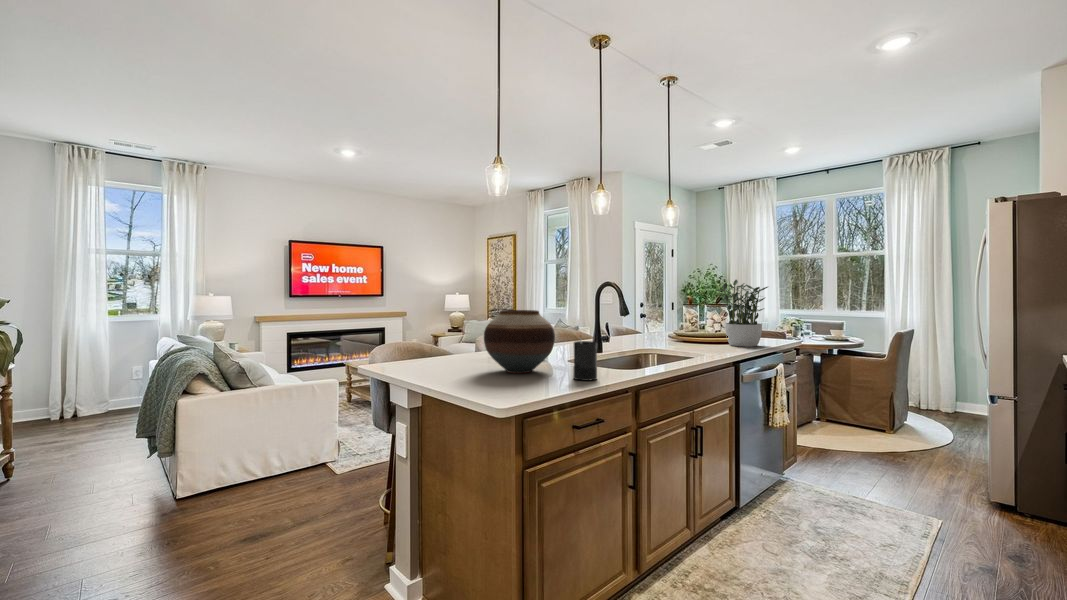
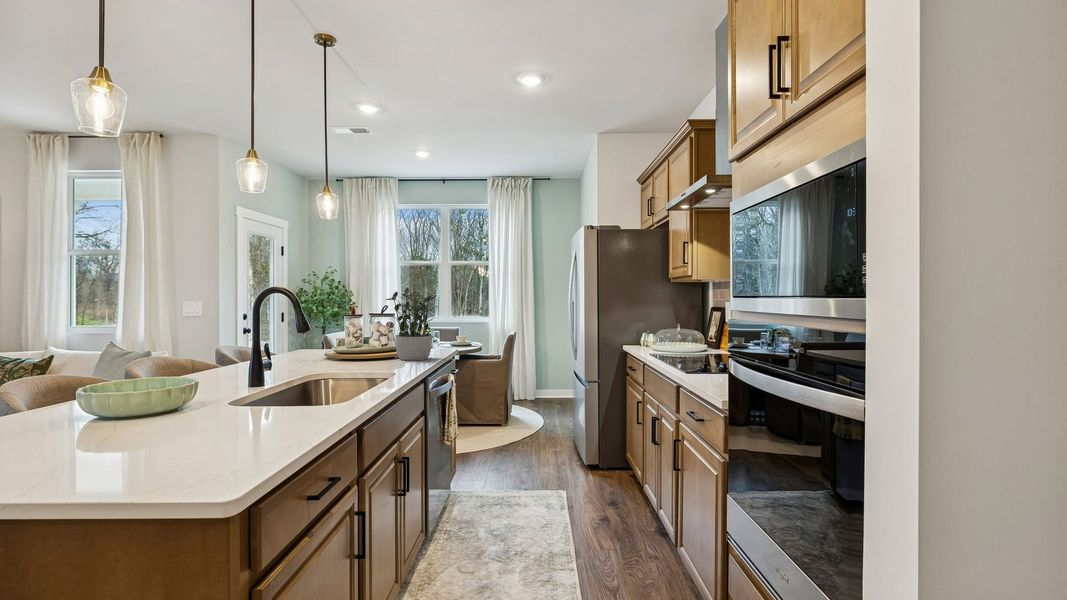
vase: present [484,310,555,373] -> none [100,333,238,437]
candle: present [573,340,597,381] -> none [281,370,317,430]

